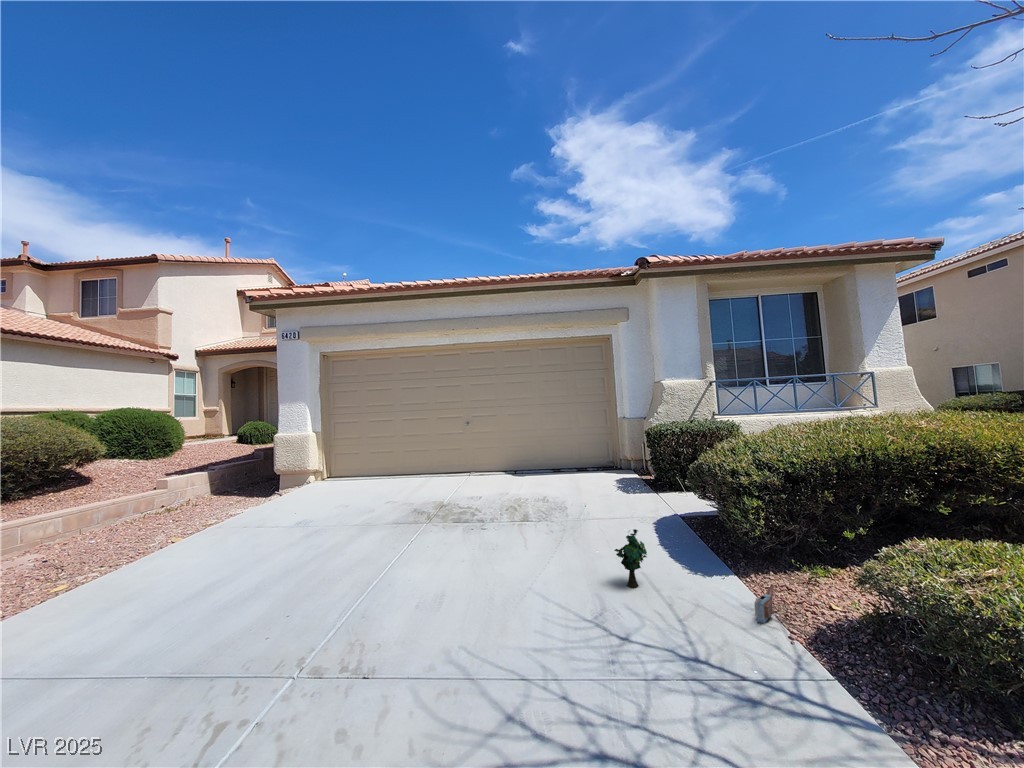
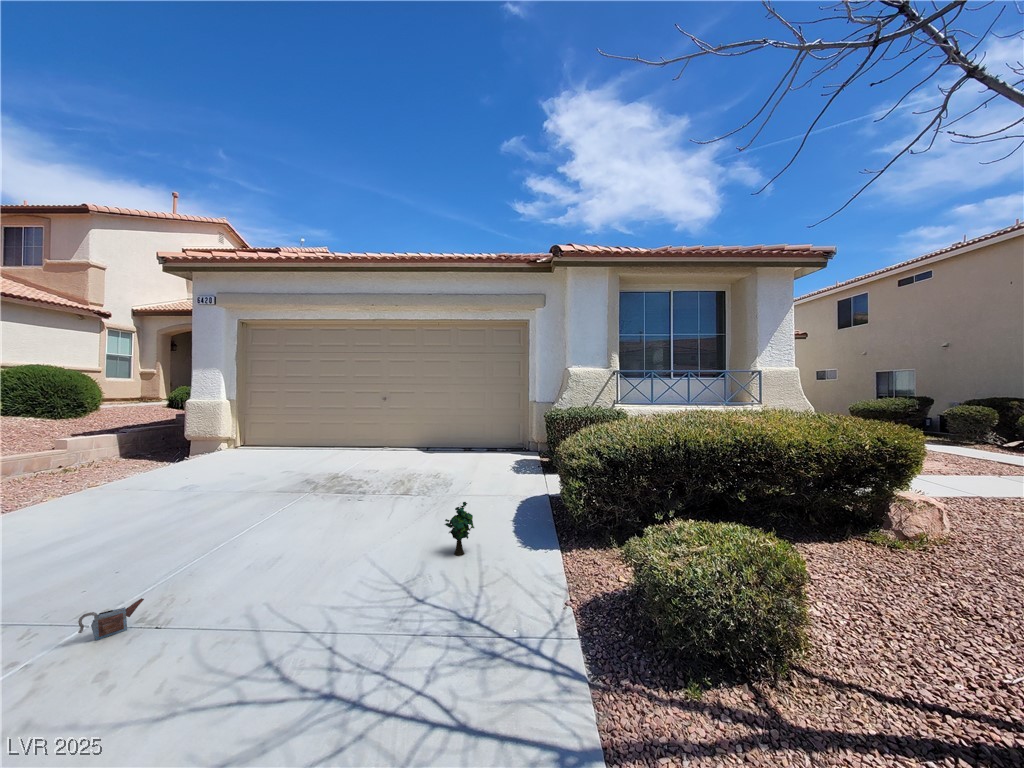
watering can: present [754,586,773,623] -> present [78,598,144,640]

